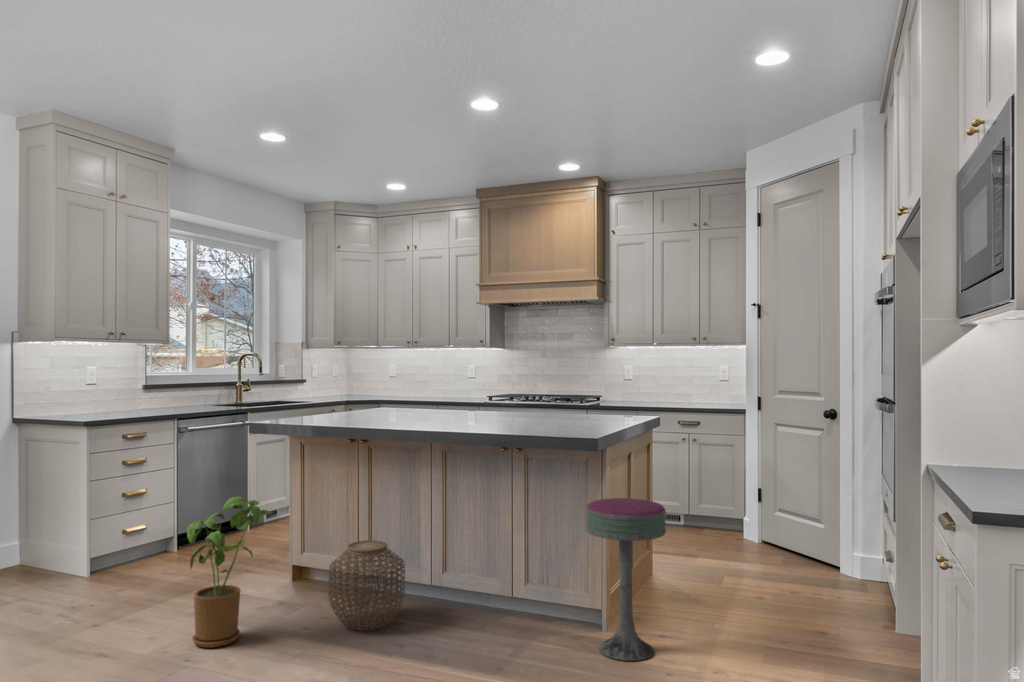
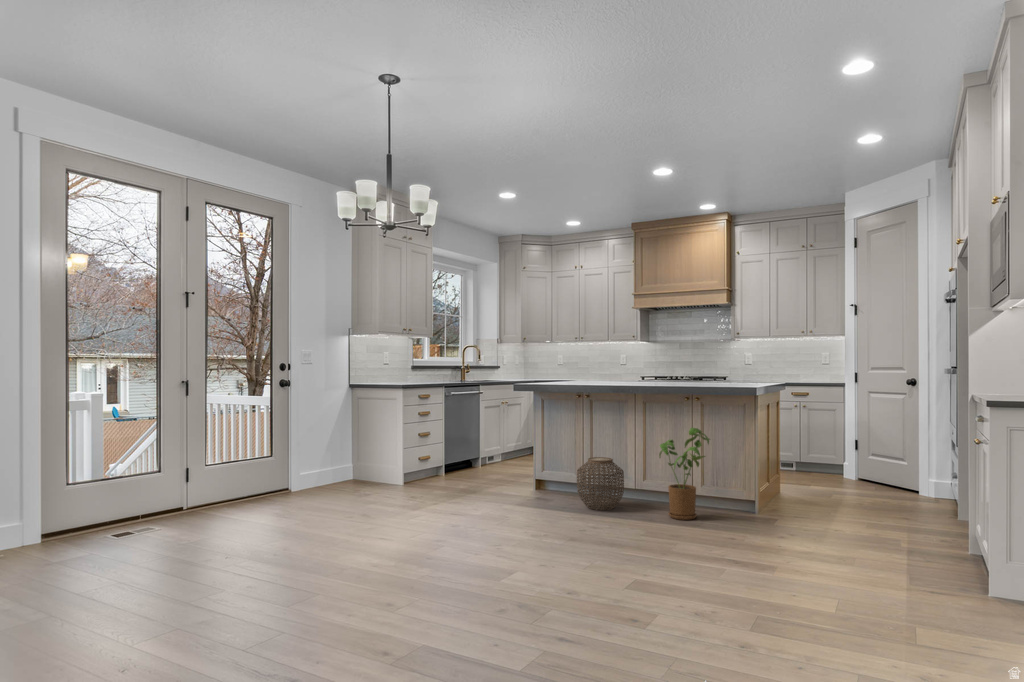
house plant: present [187,497,271,648] -> present [659,428,709,520]
bar stool: present [586,498,666,661] -> none [746,429,799,526]

